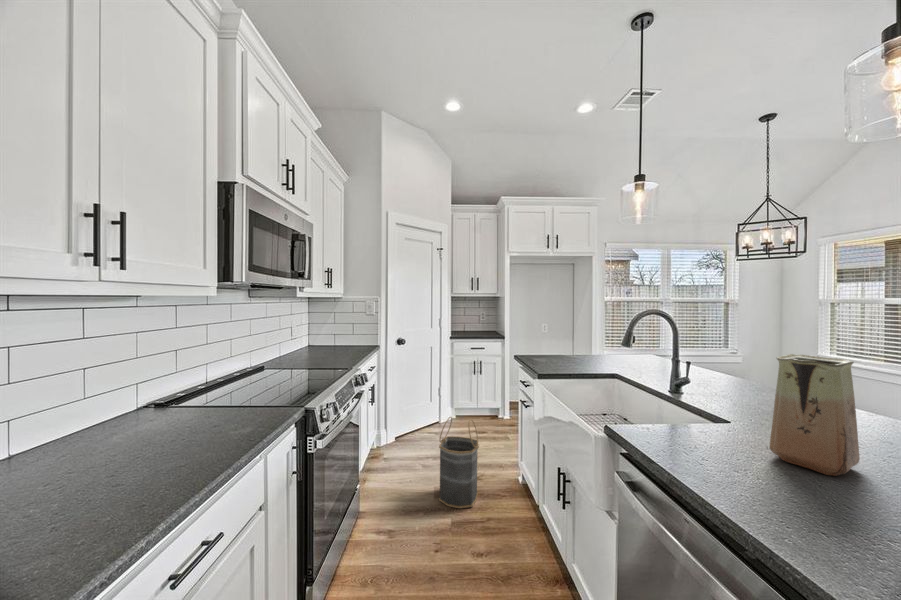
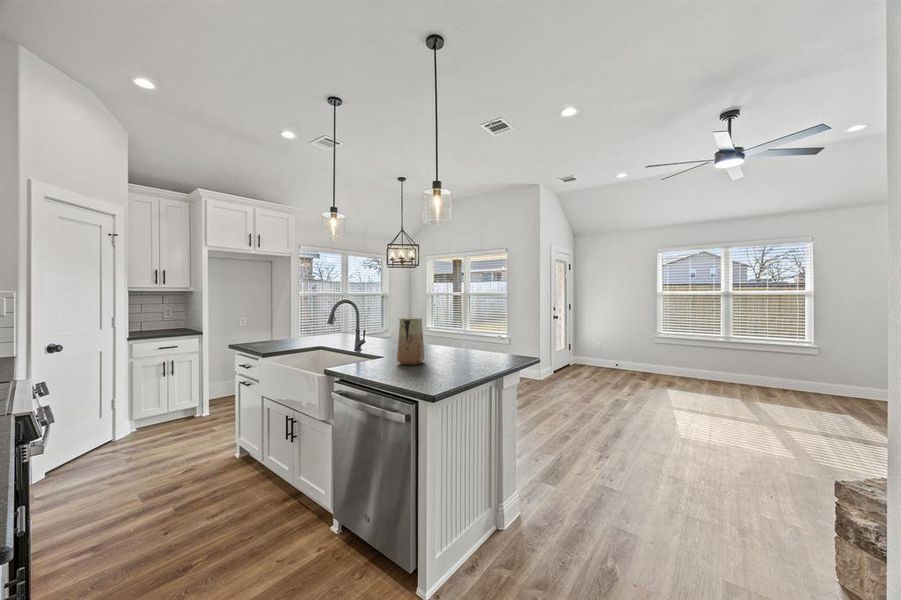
basket: present [439,417,479,508] -> none [150,410,199,499]

